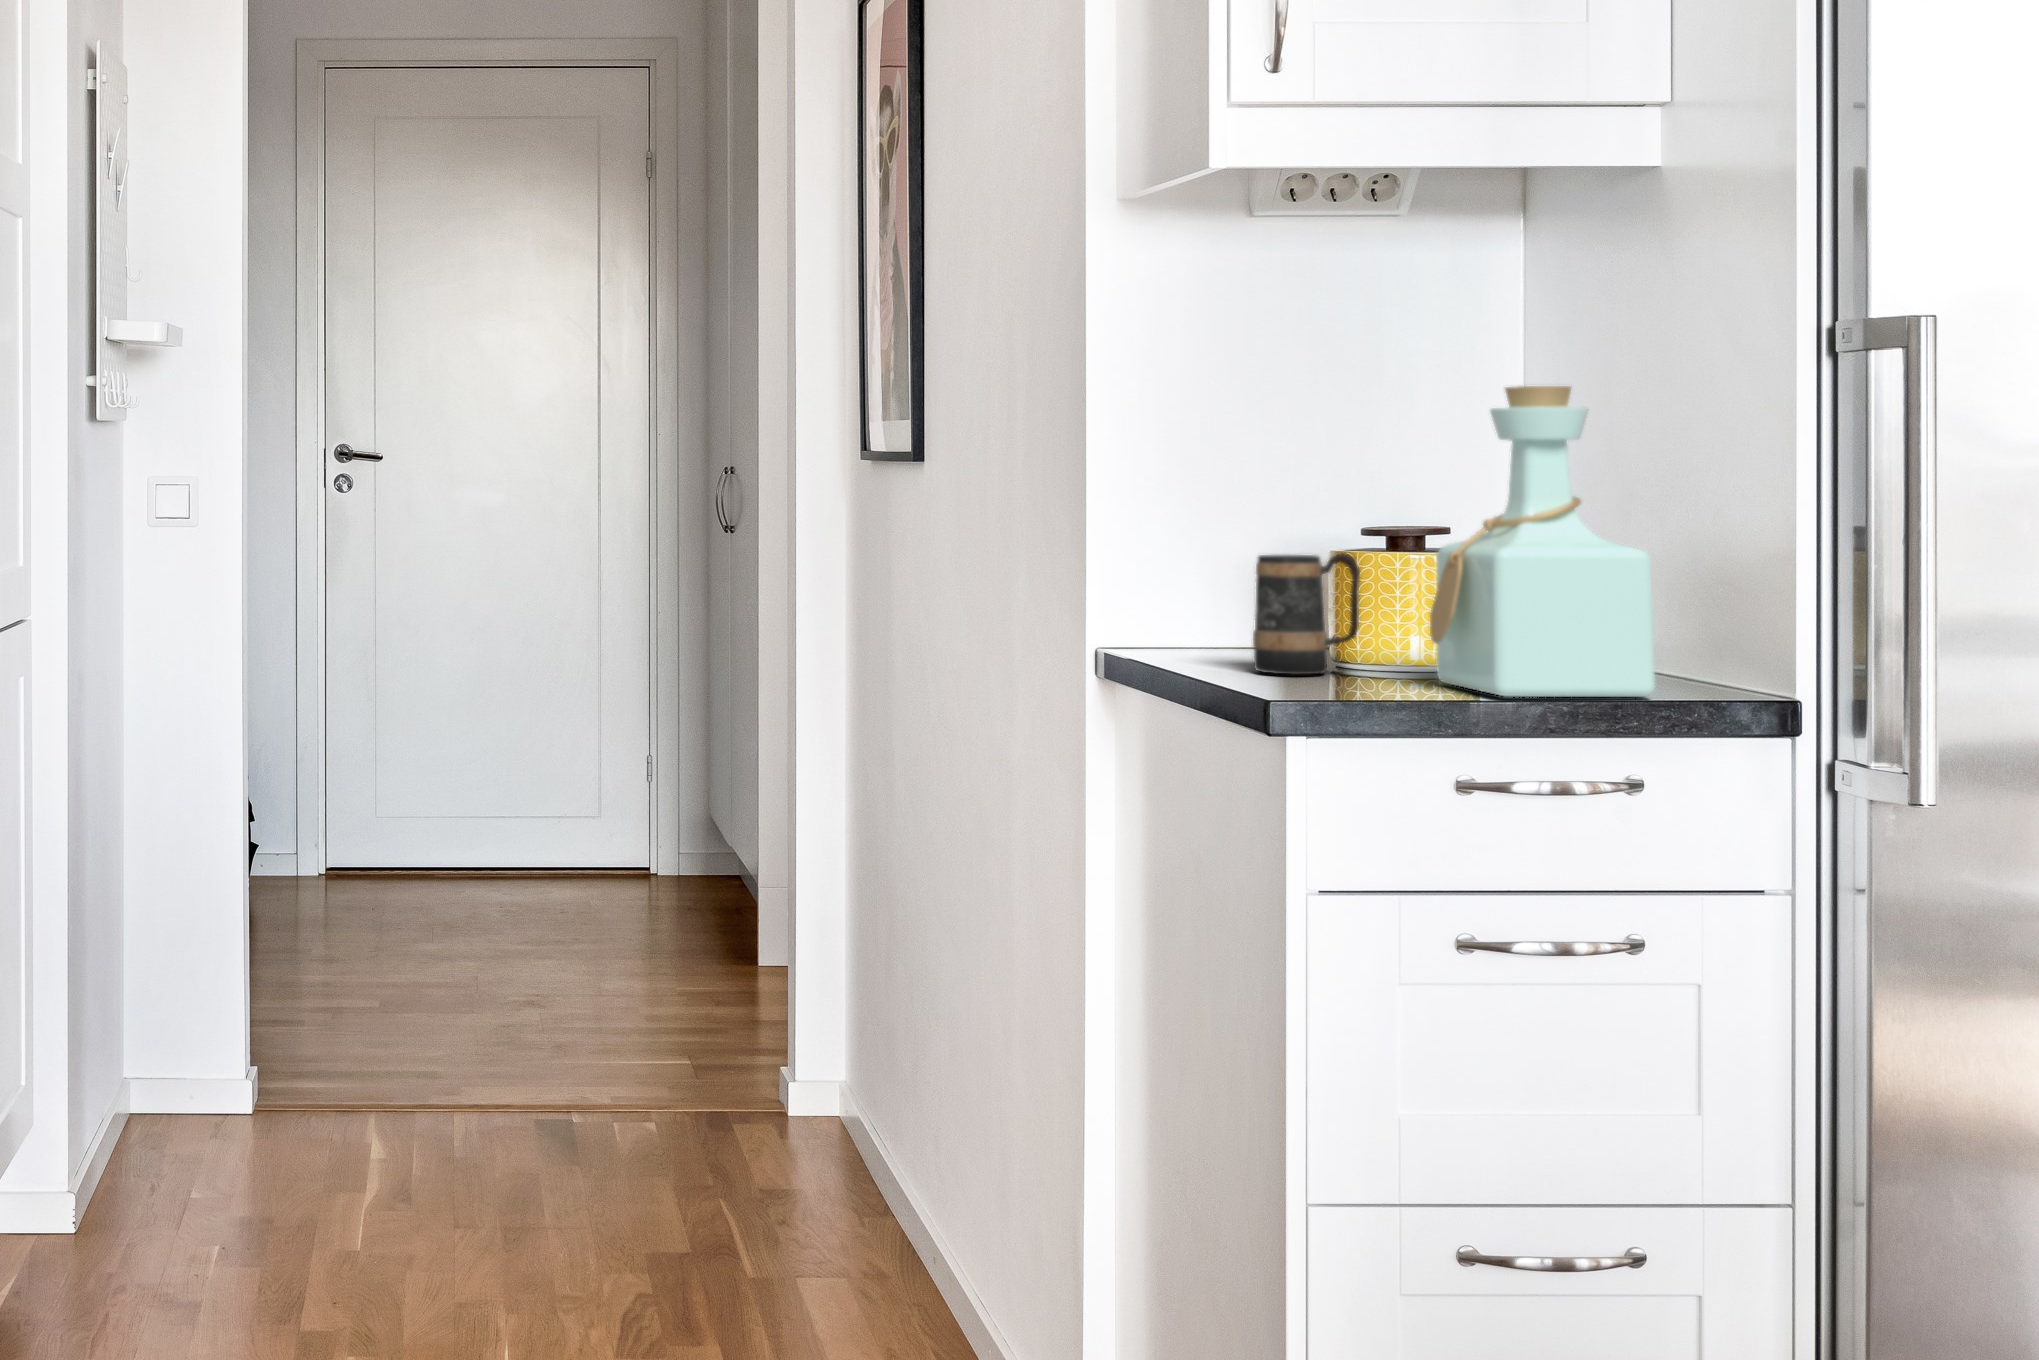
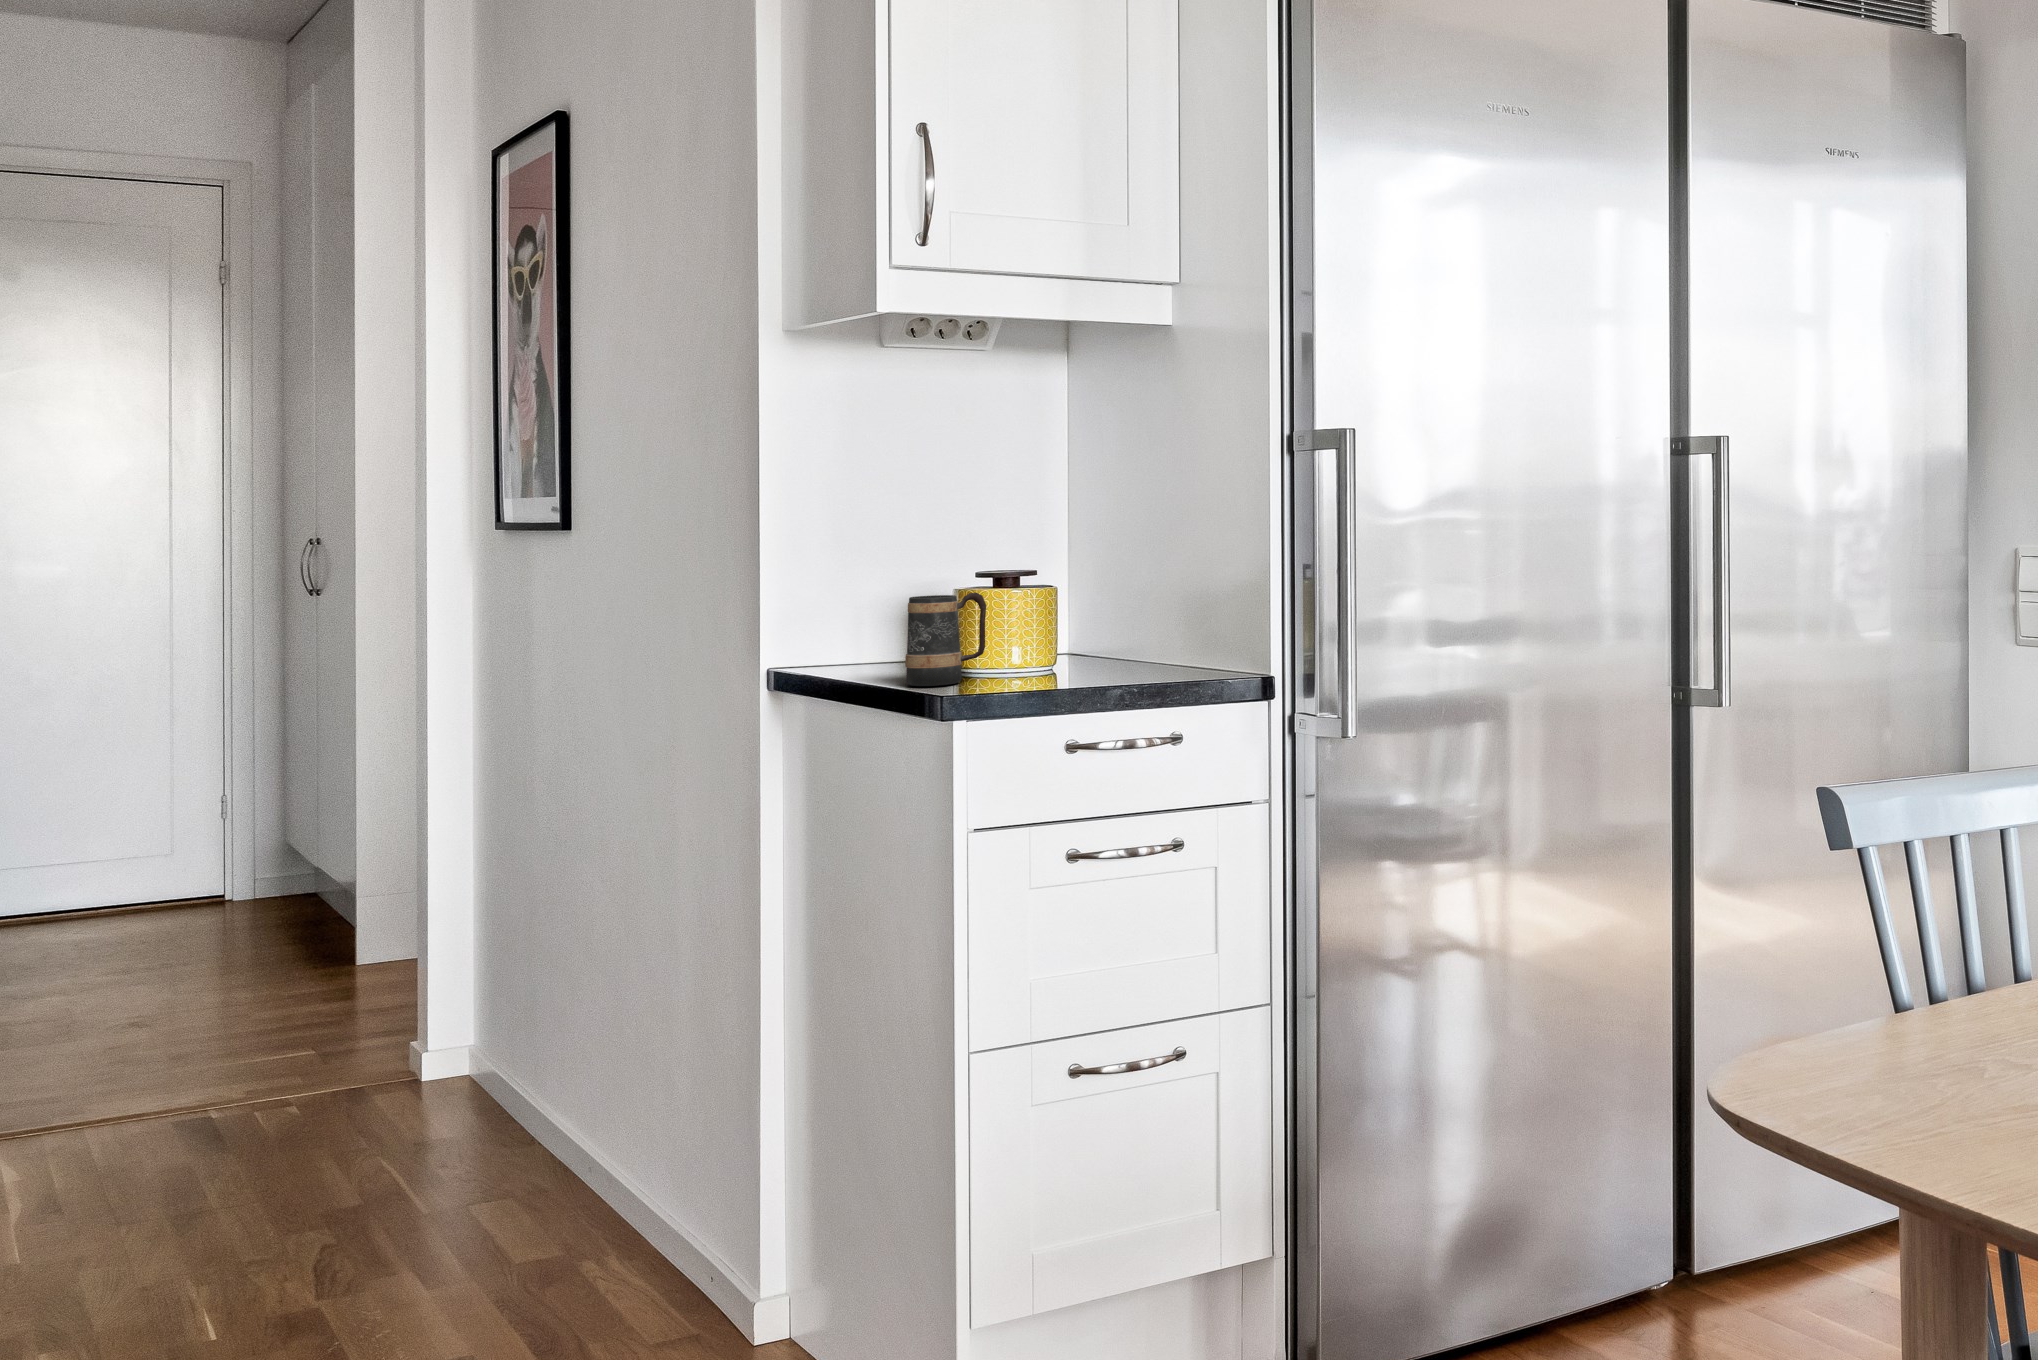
bottle: present [1430,386,1655,697] -> none [1042,472,1188,689]

